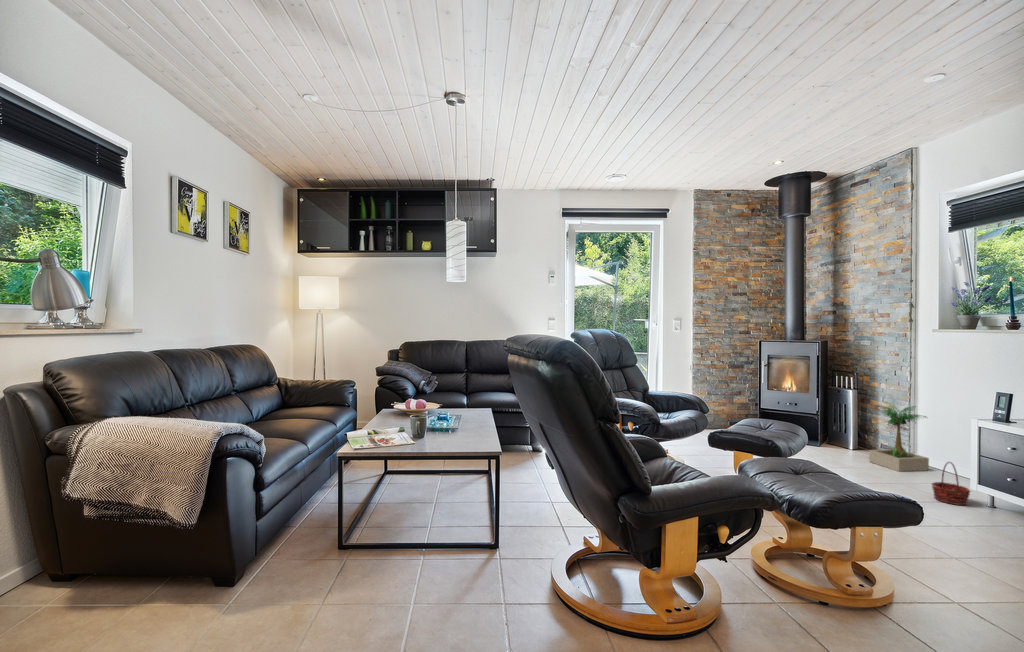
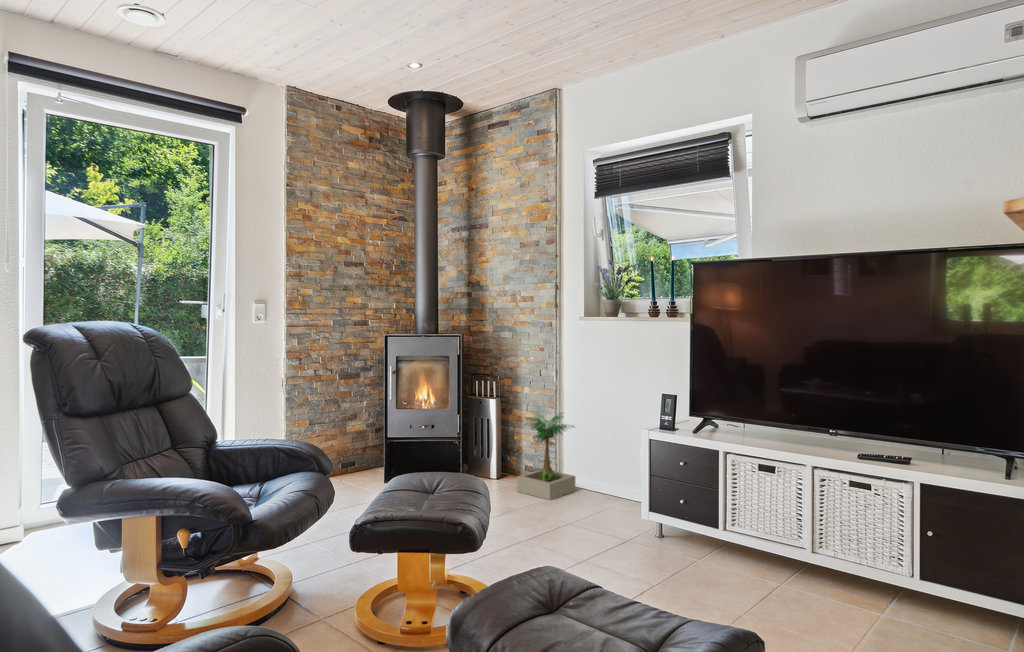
basket: present [932,462,970,505] -> none [590,484,627,537]

